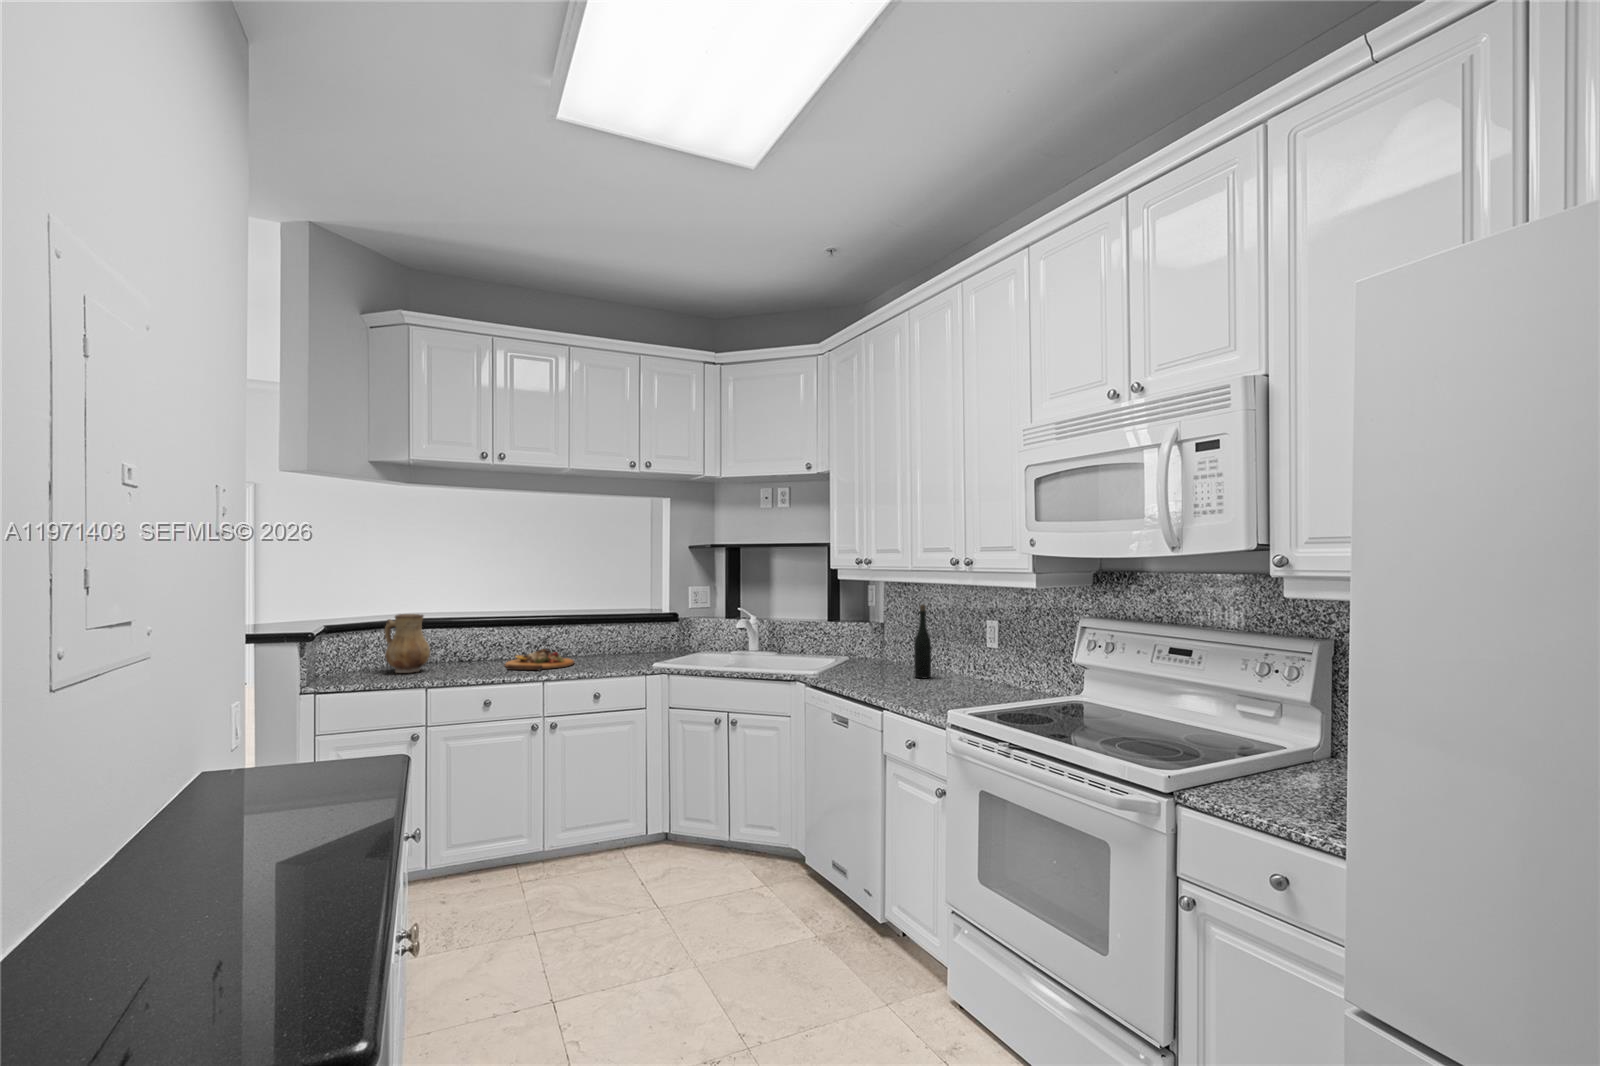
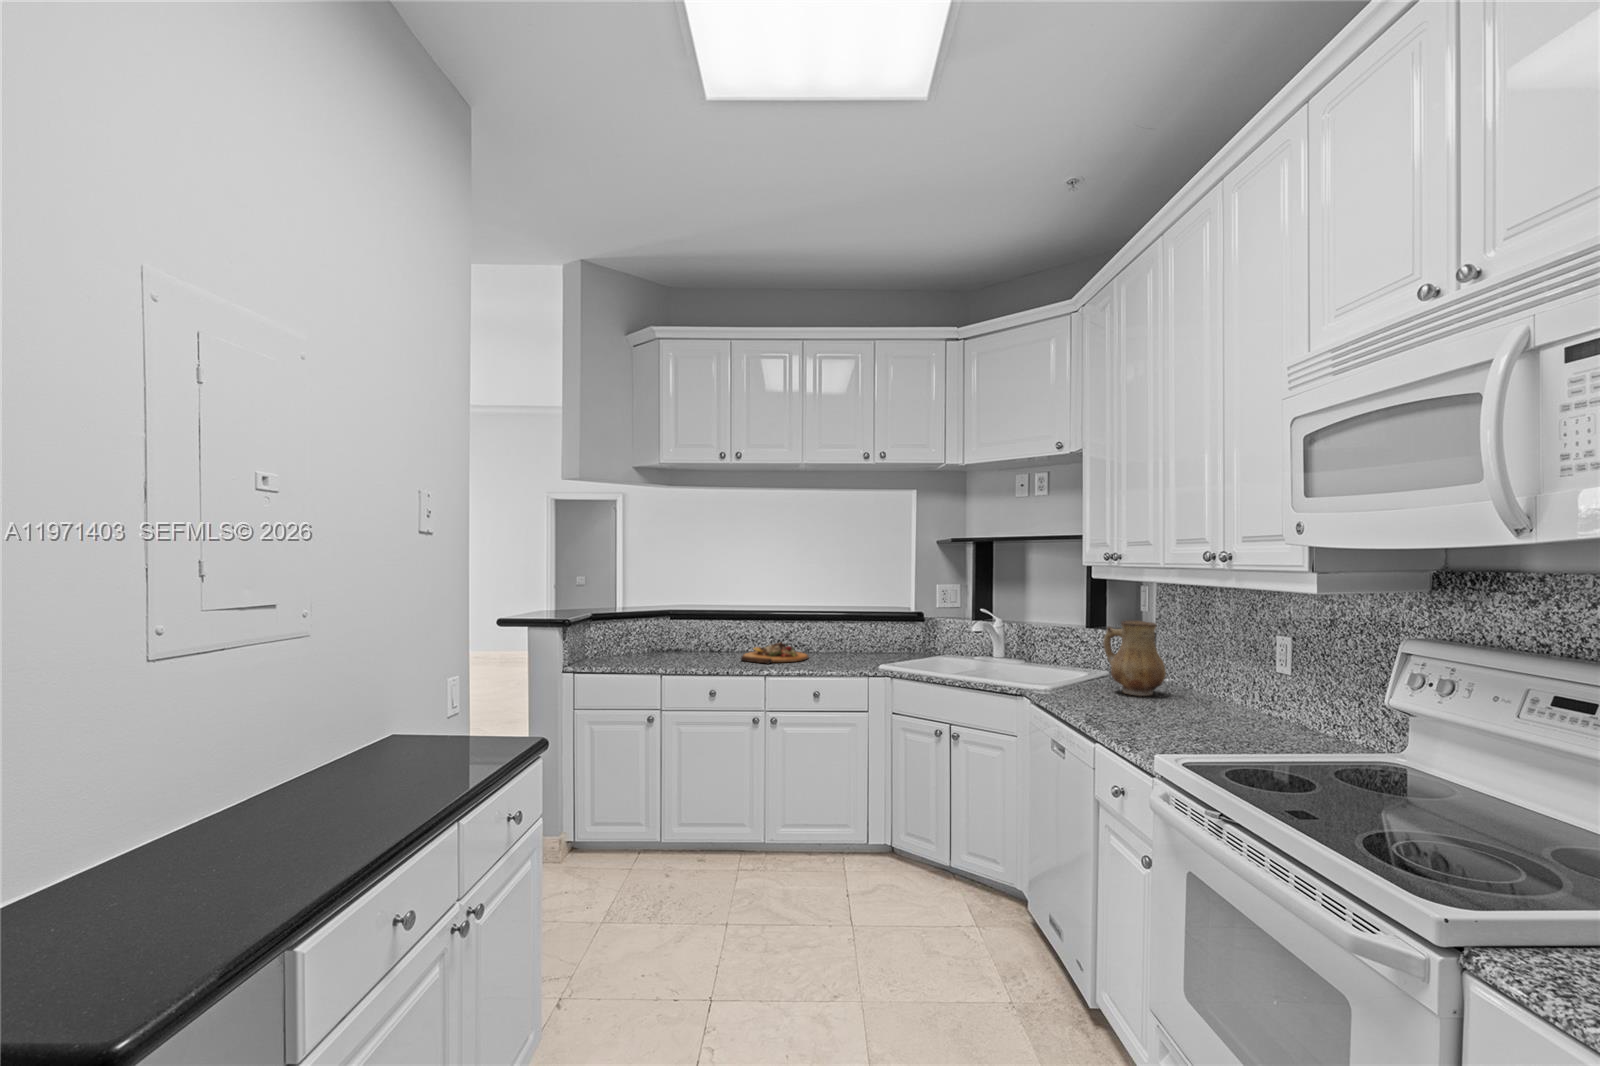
bottle: present [914,605,931,679] -> none [1173,612,1198,707]
ceramic pitcher: present [384,614,430,673] -> present [1103,621,1166,696]

